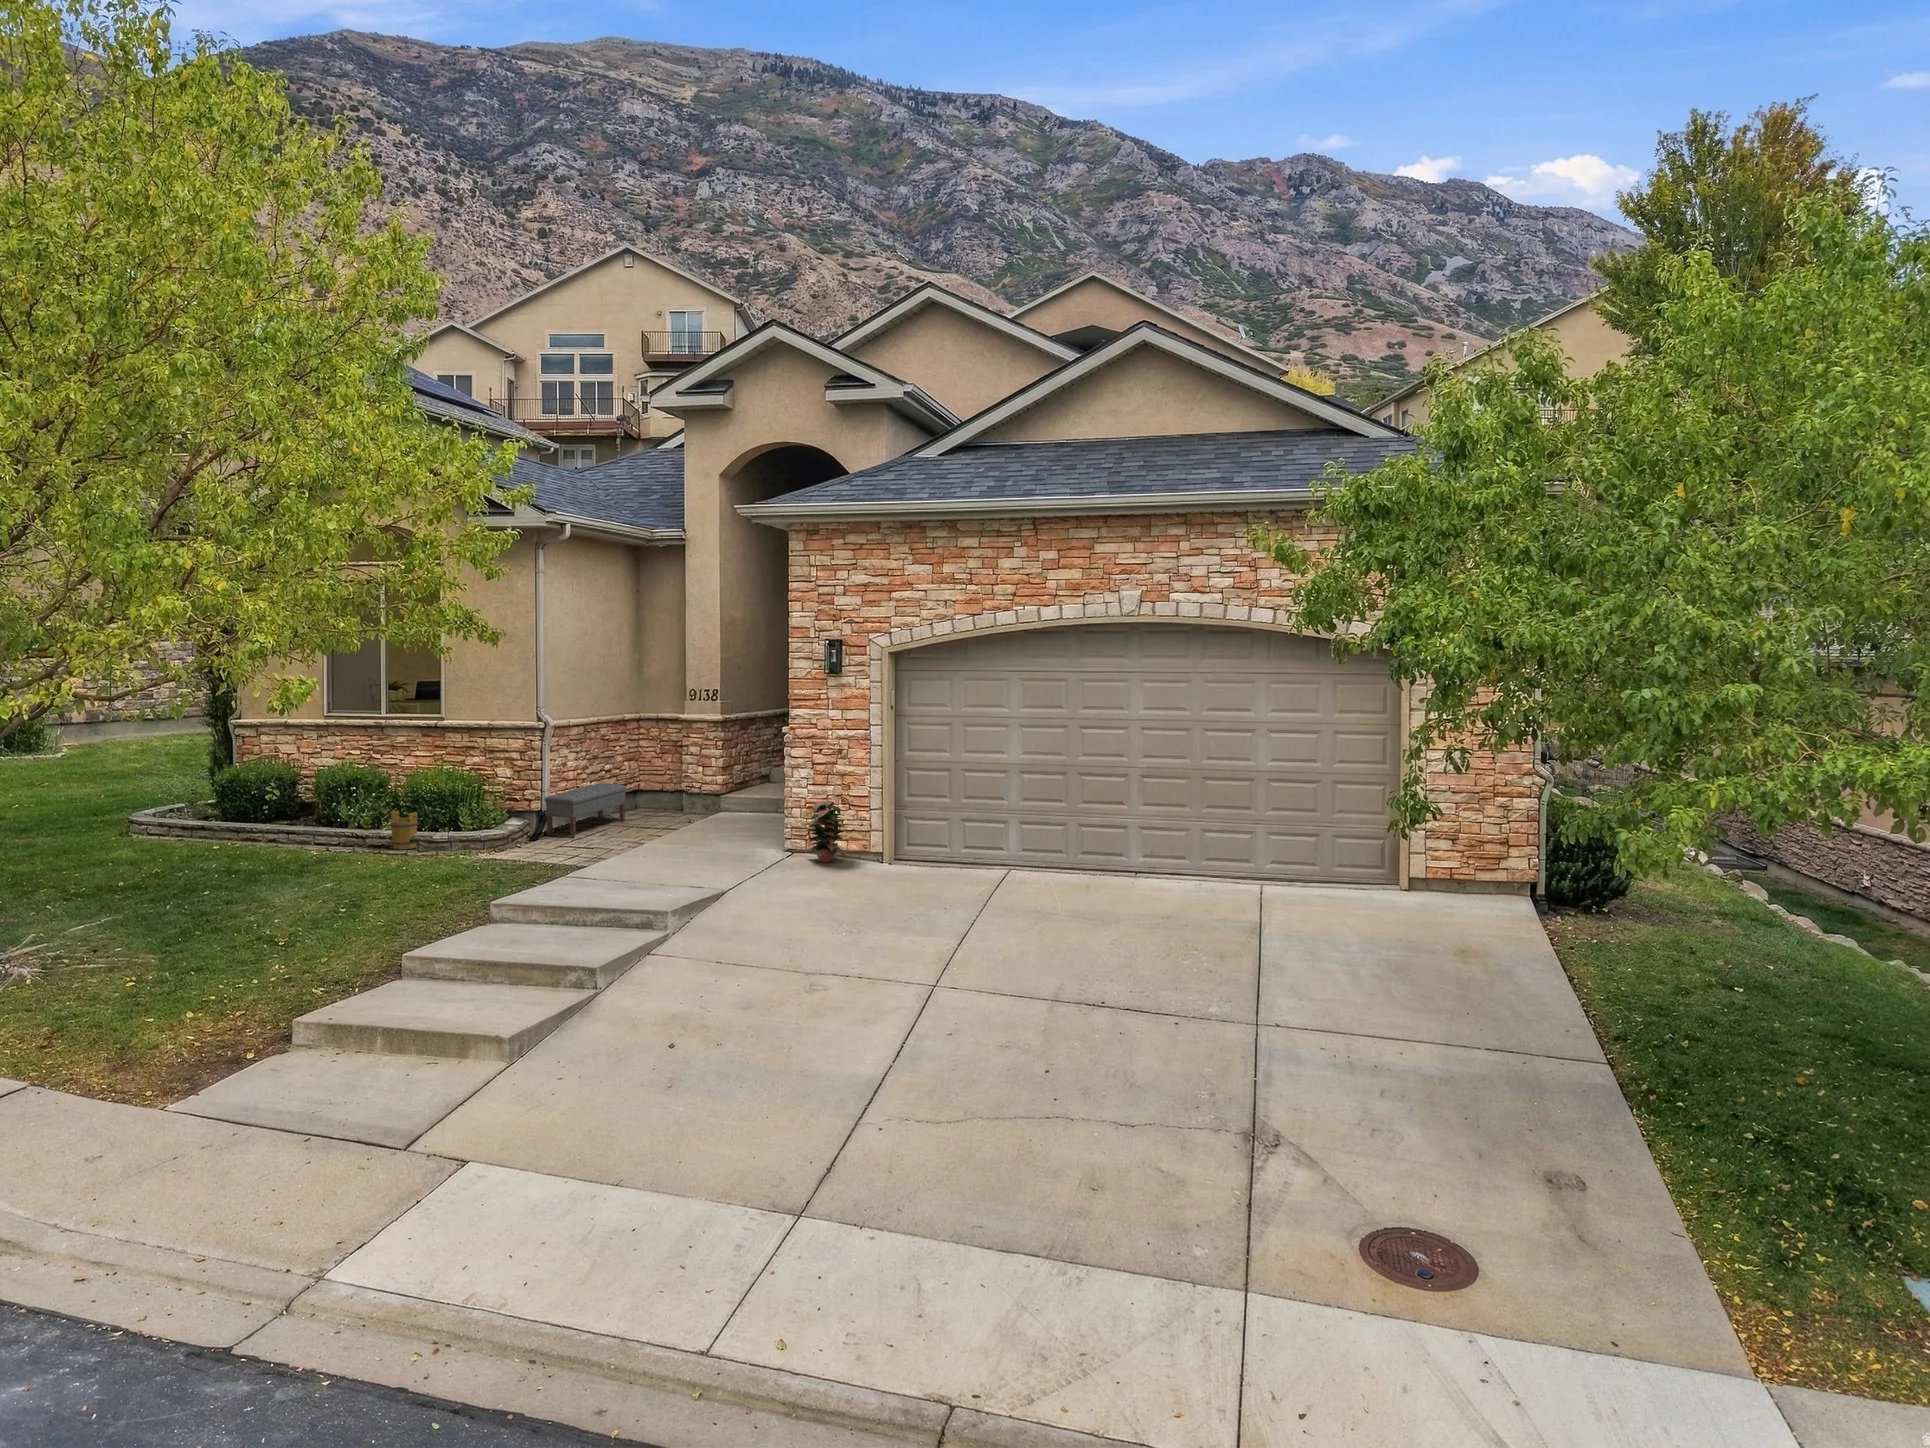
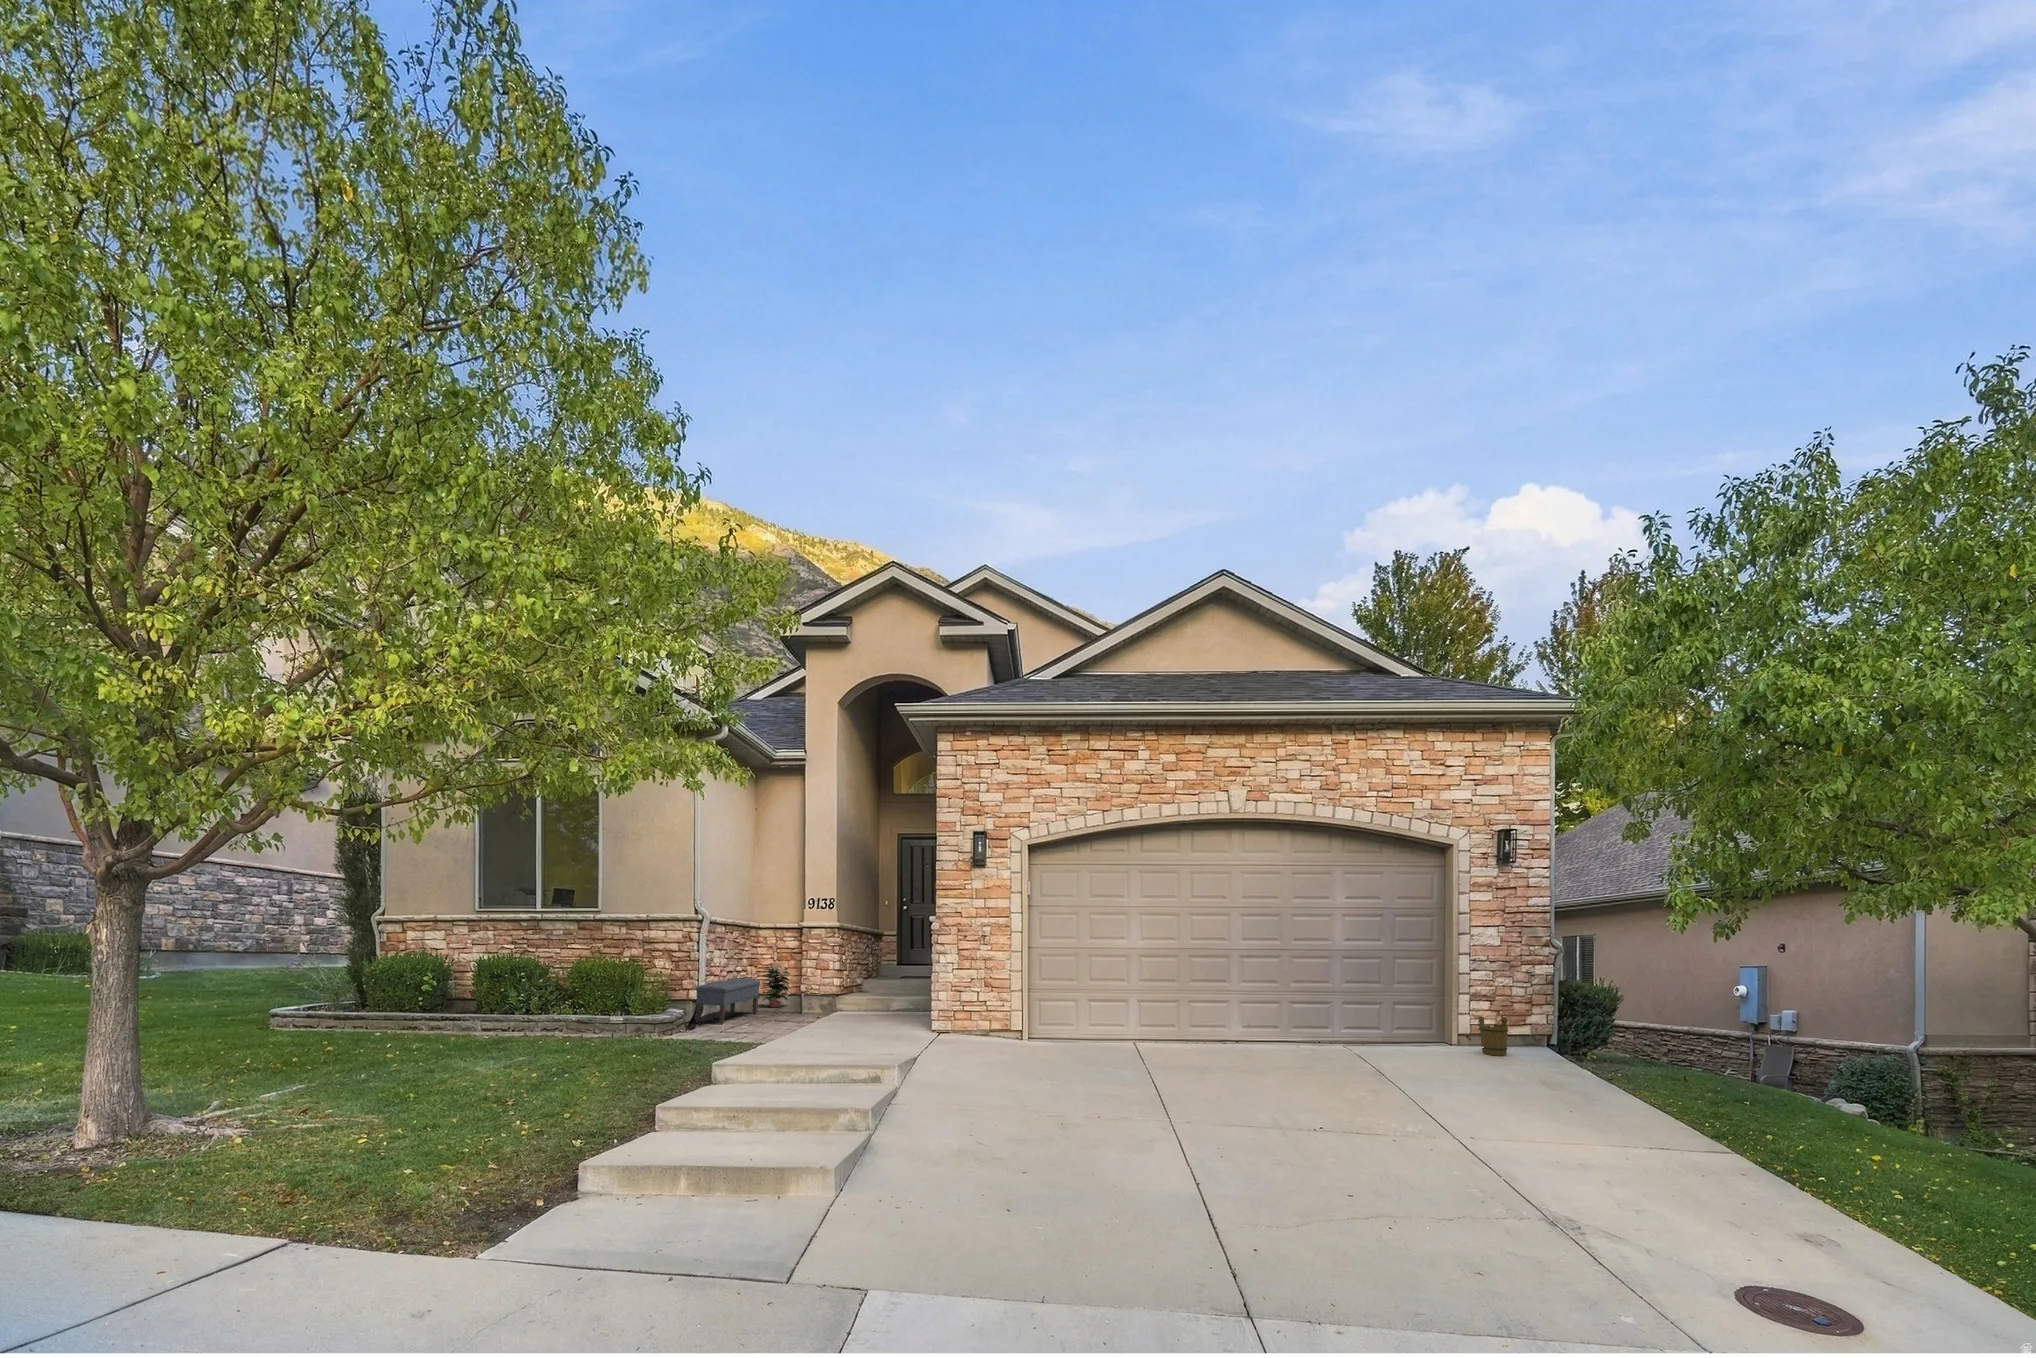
decorative plant: present [806,801,845,862] -> present [761,963,790,1007]
bucket: present [390,810,420,849] -> present [1478,1016,1508,1056]

